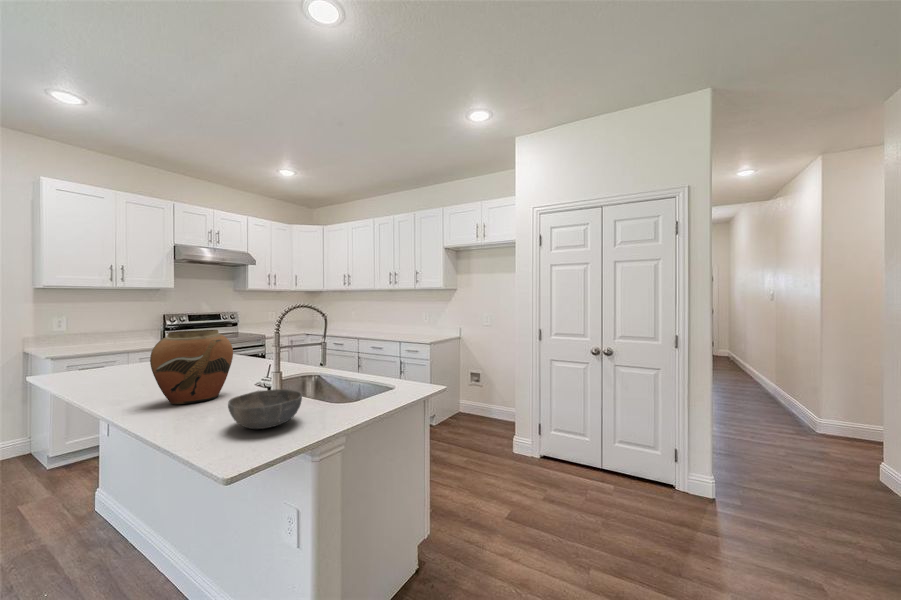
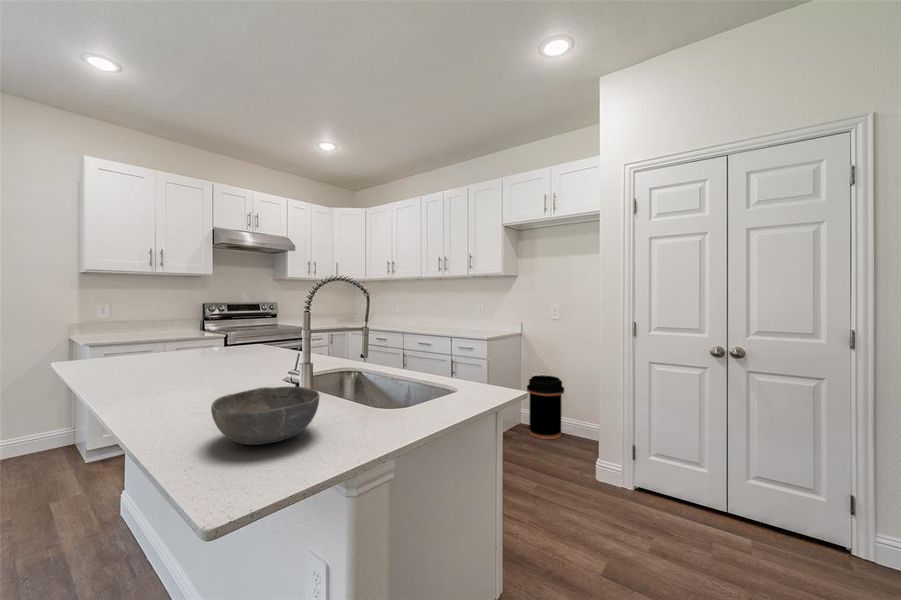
vase: present [150,330,233,404] -> none [135,306,244,402]
trash can: none [462,372,492,424] -> present [527,375,564,439]

